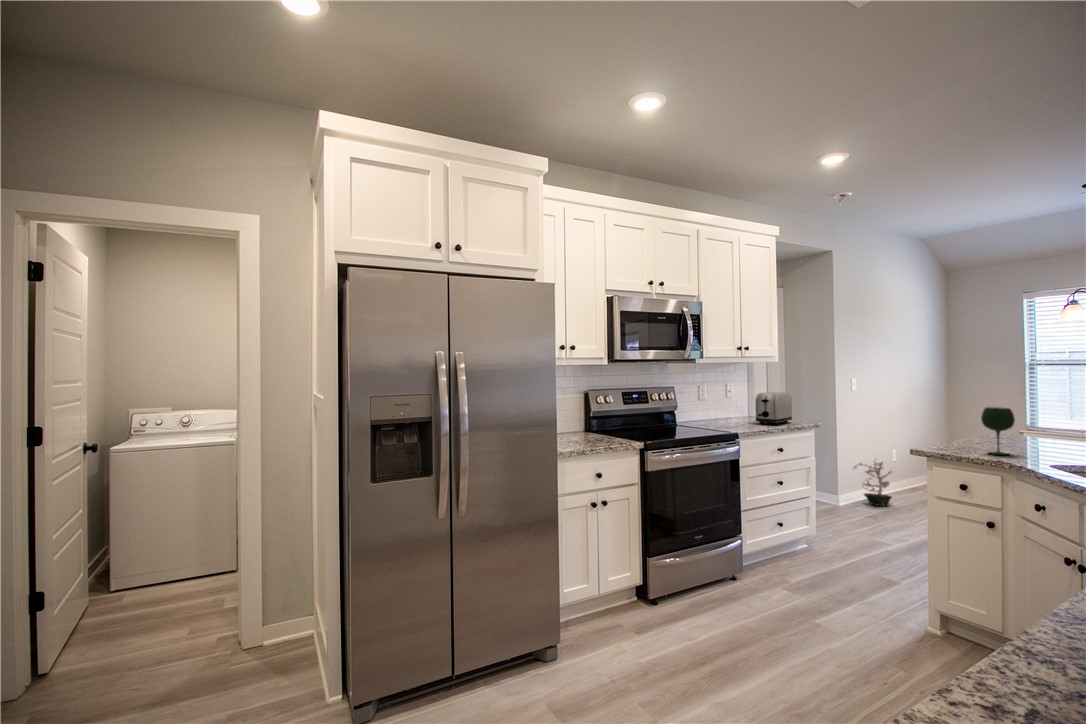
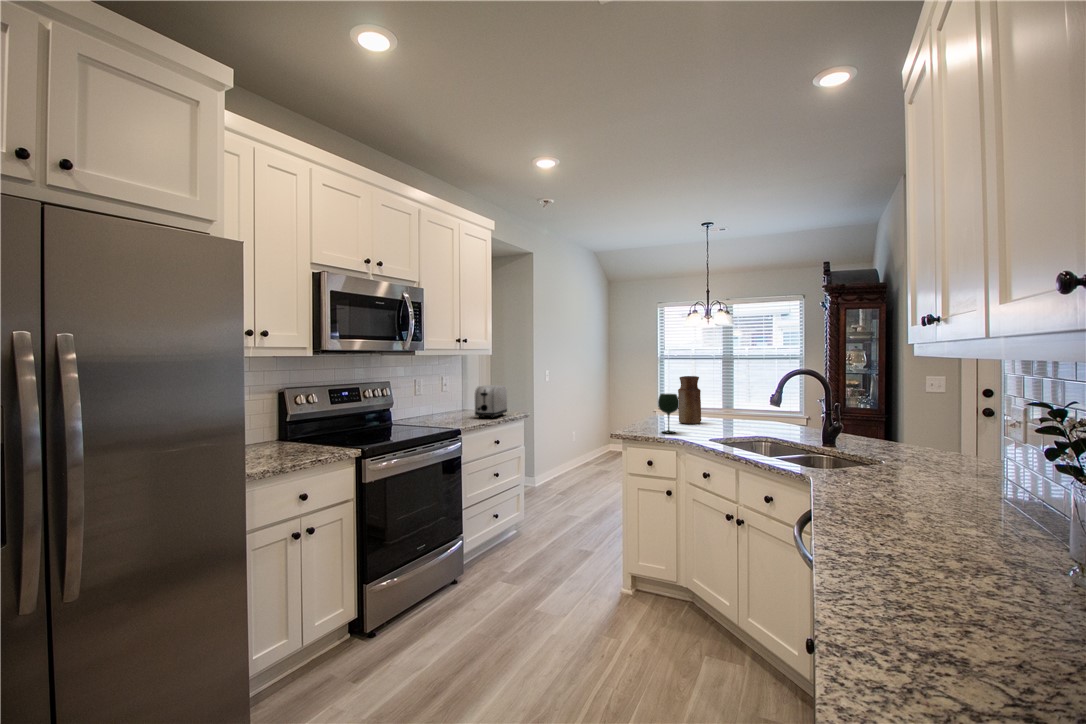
vase: none [1021,387,1061,447] -> present [678,376,701,424]
potted plant: present [853,462,892,506] -> none [549,441,581,485]

